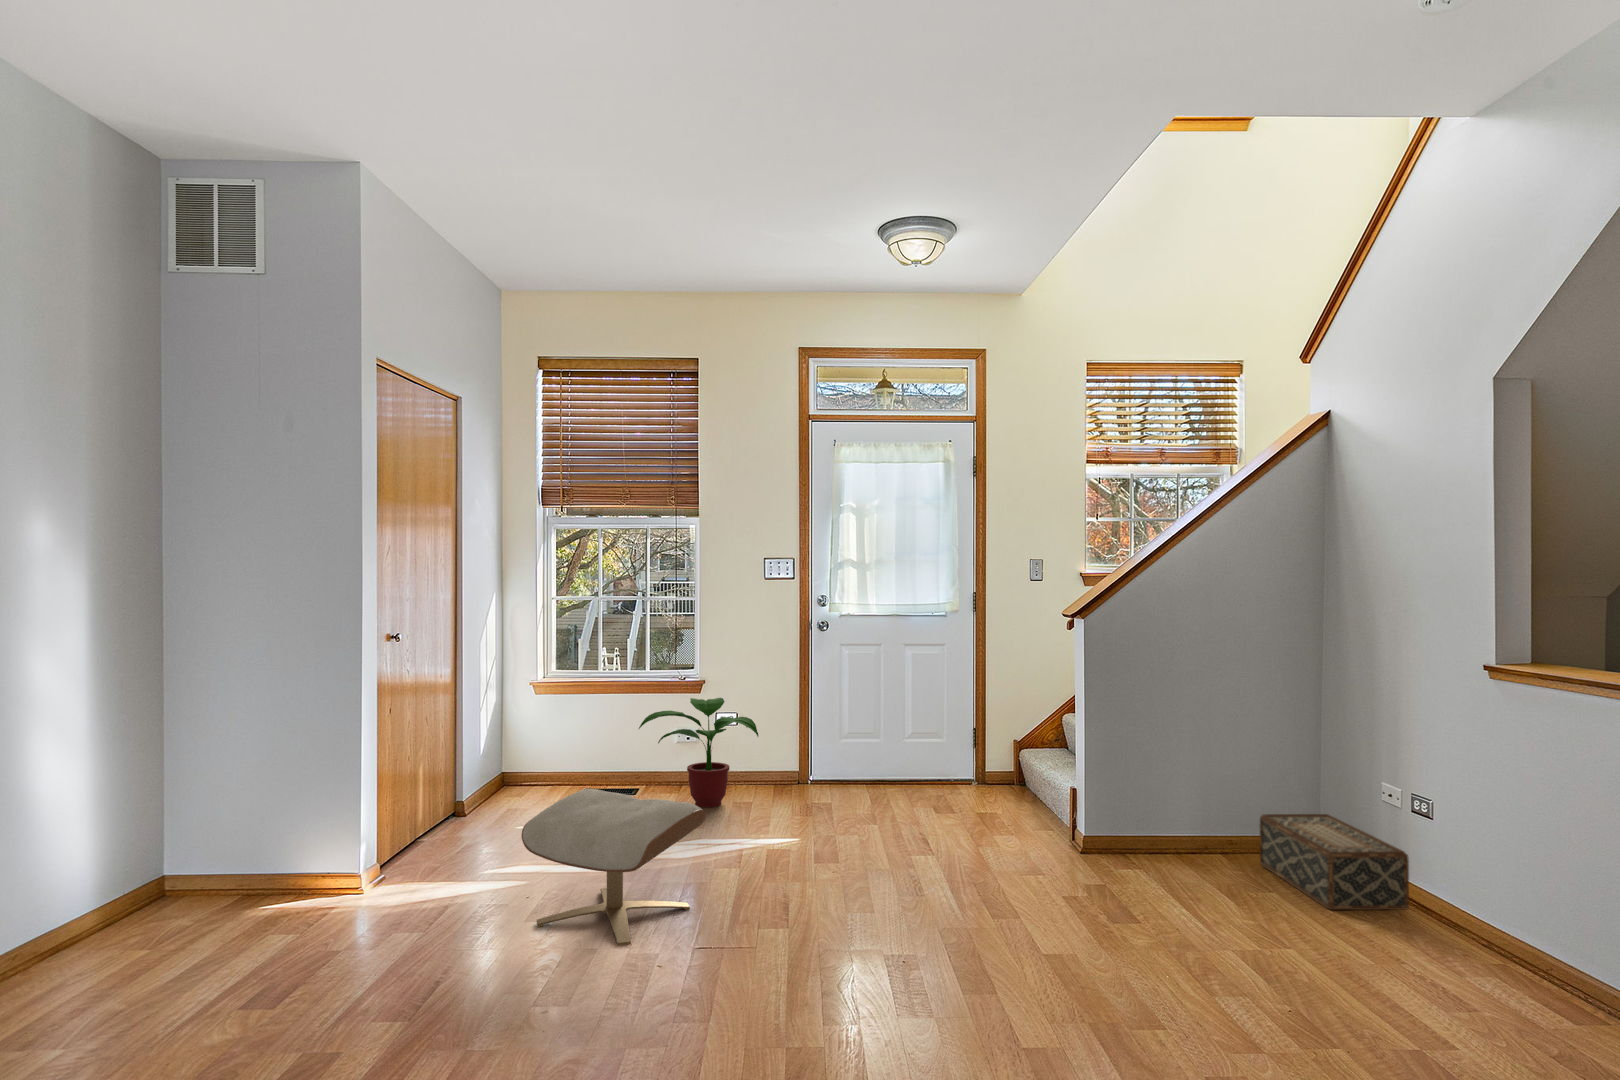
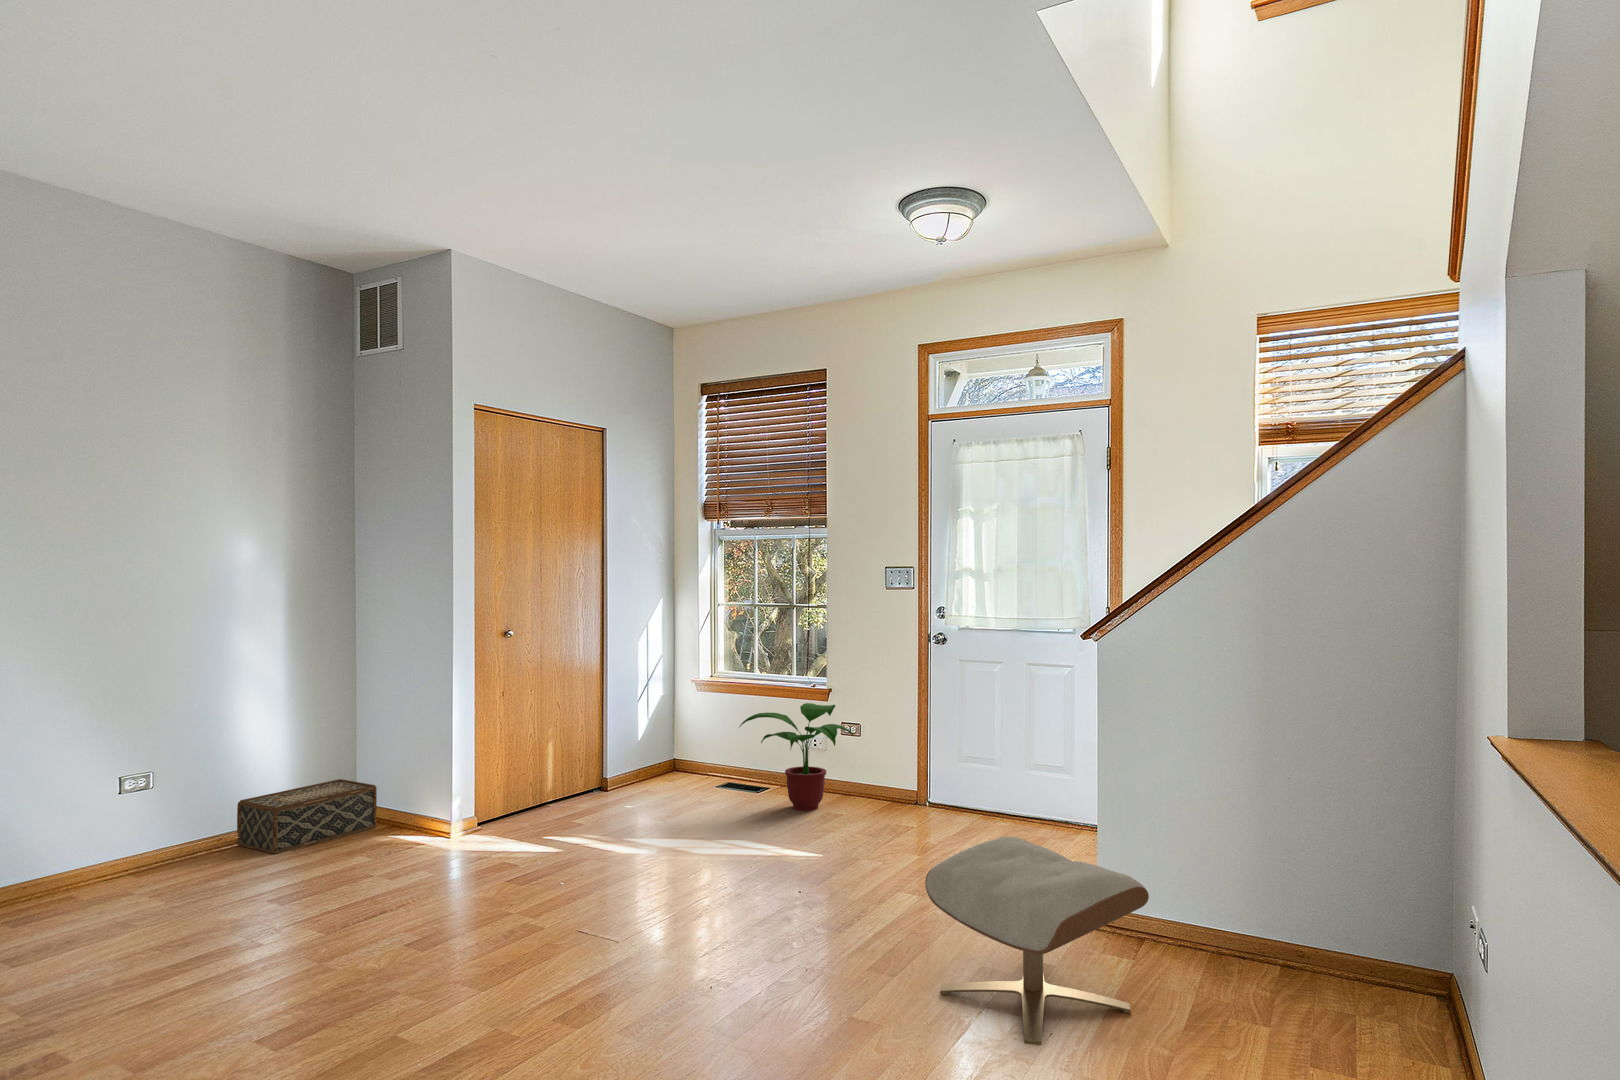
ottoman: present [522,789,705,945] -> present [925,837,1149,1045]
woven basket: present [1260,814,1409,910] -> present [237,779,377,854]

